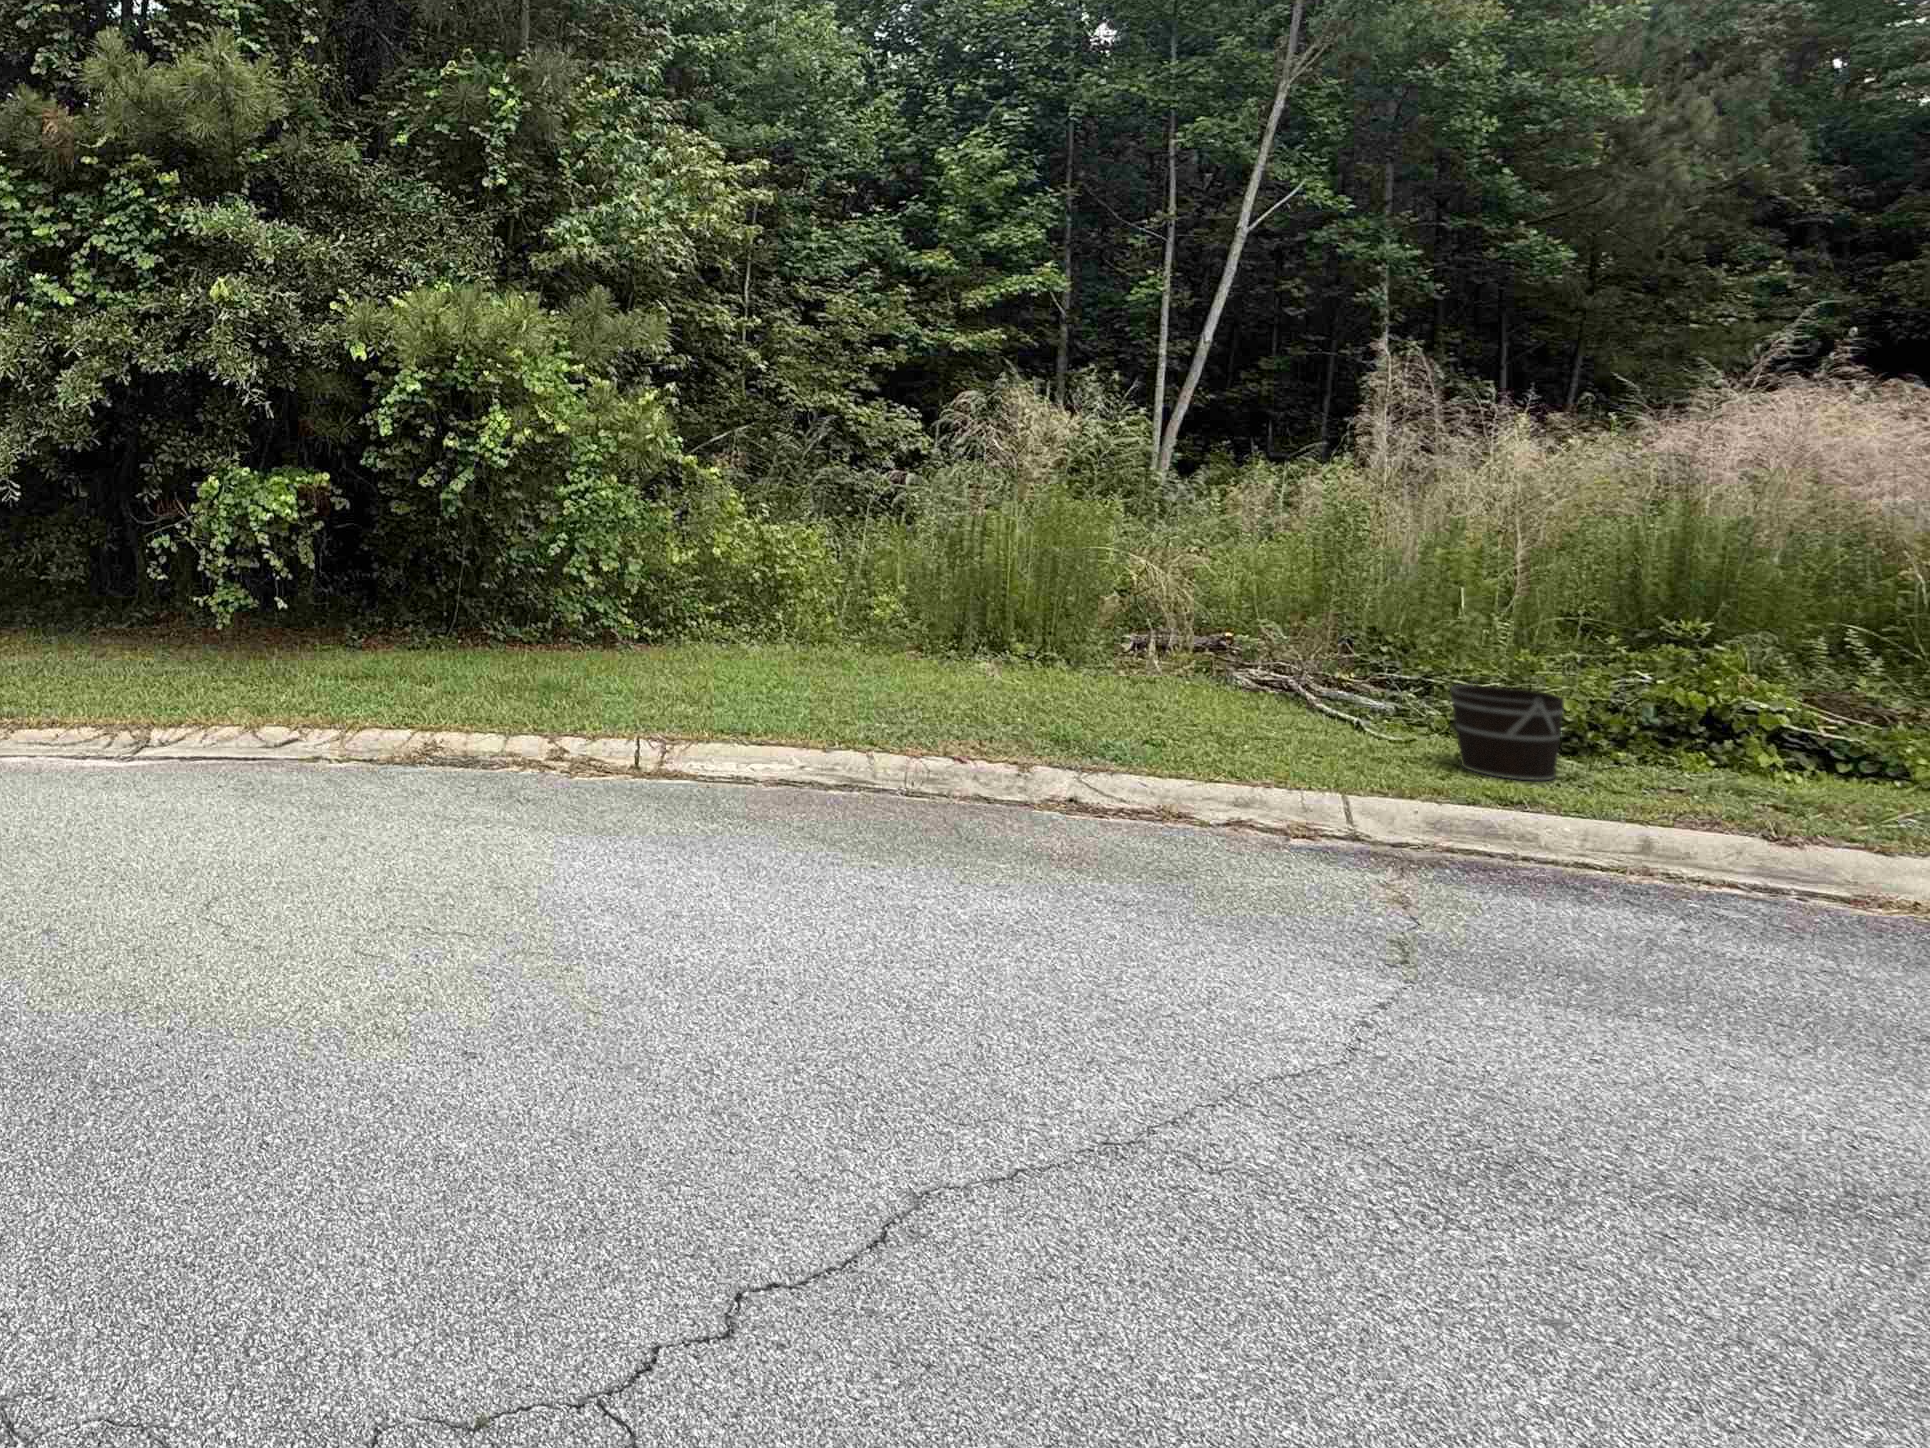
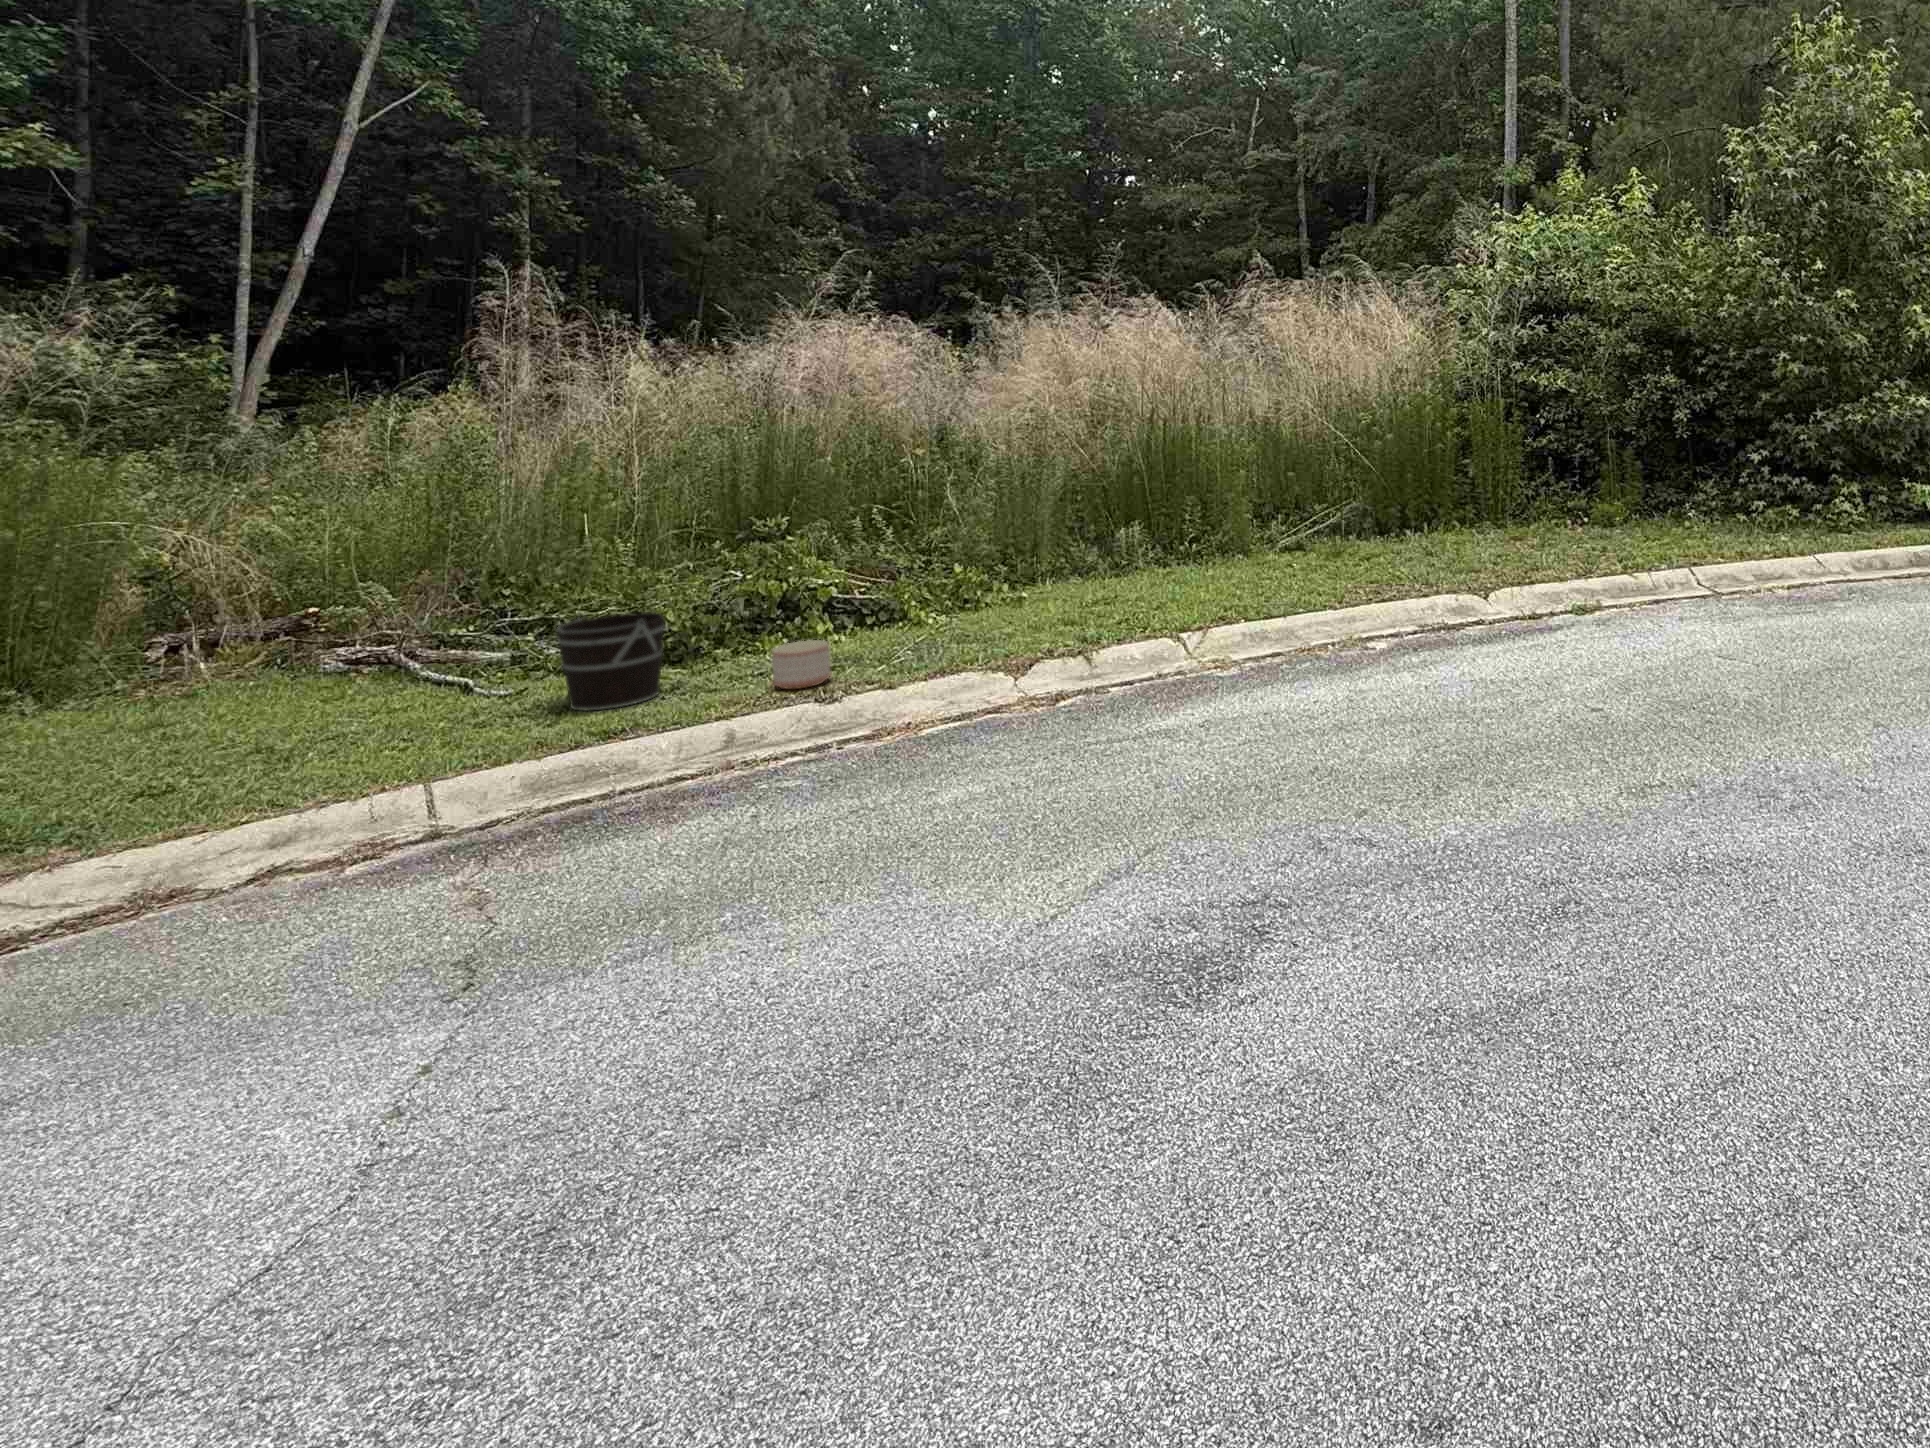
planter: none [1700,764,1785,822] -> present [772,640,830,689]

